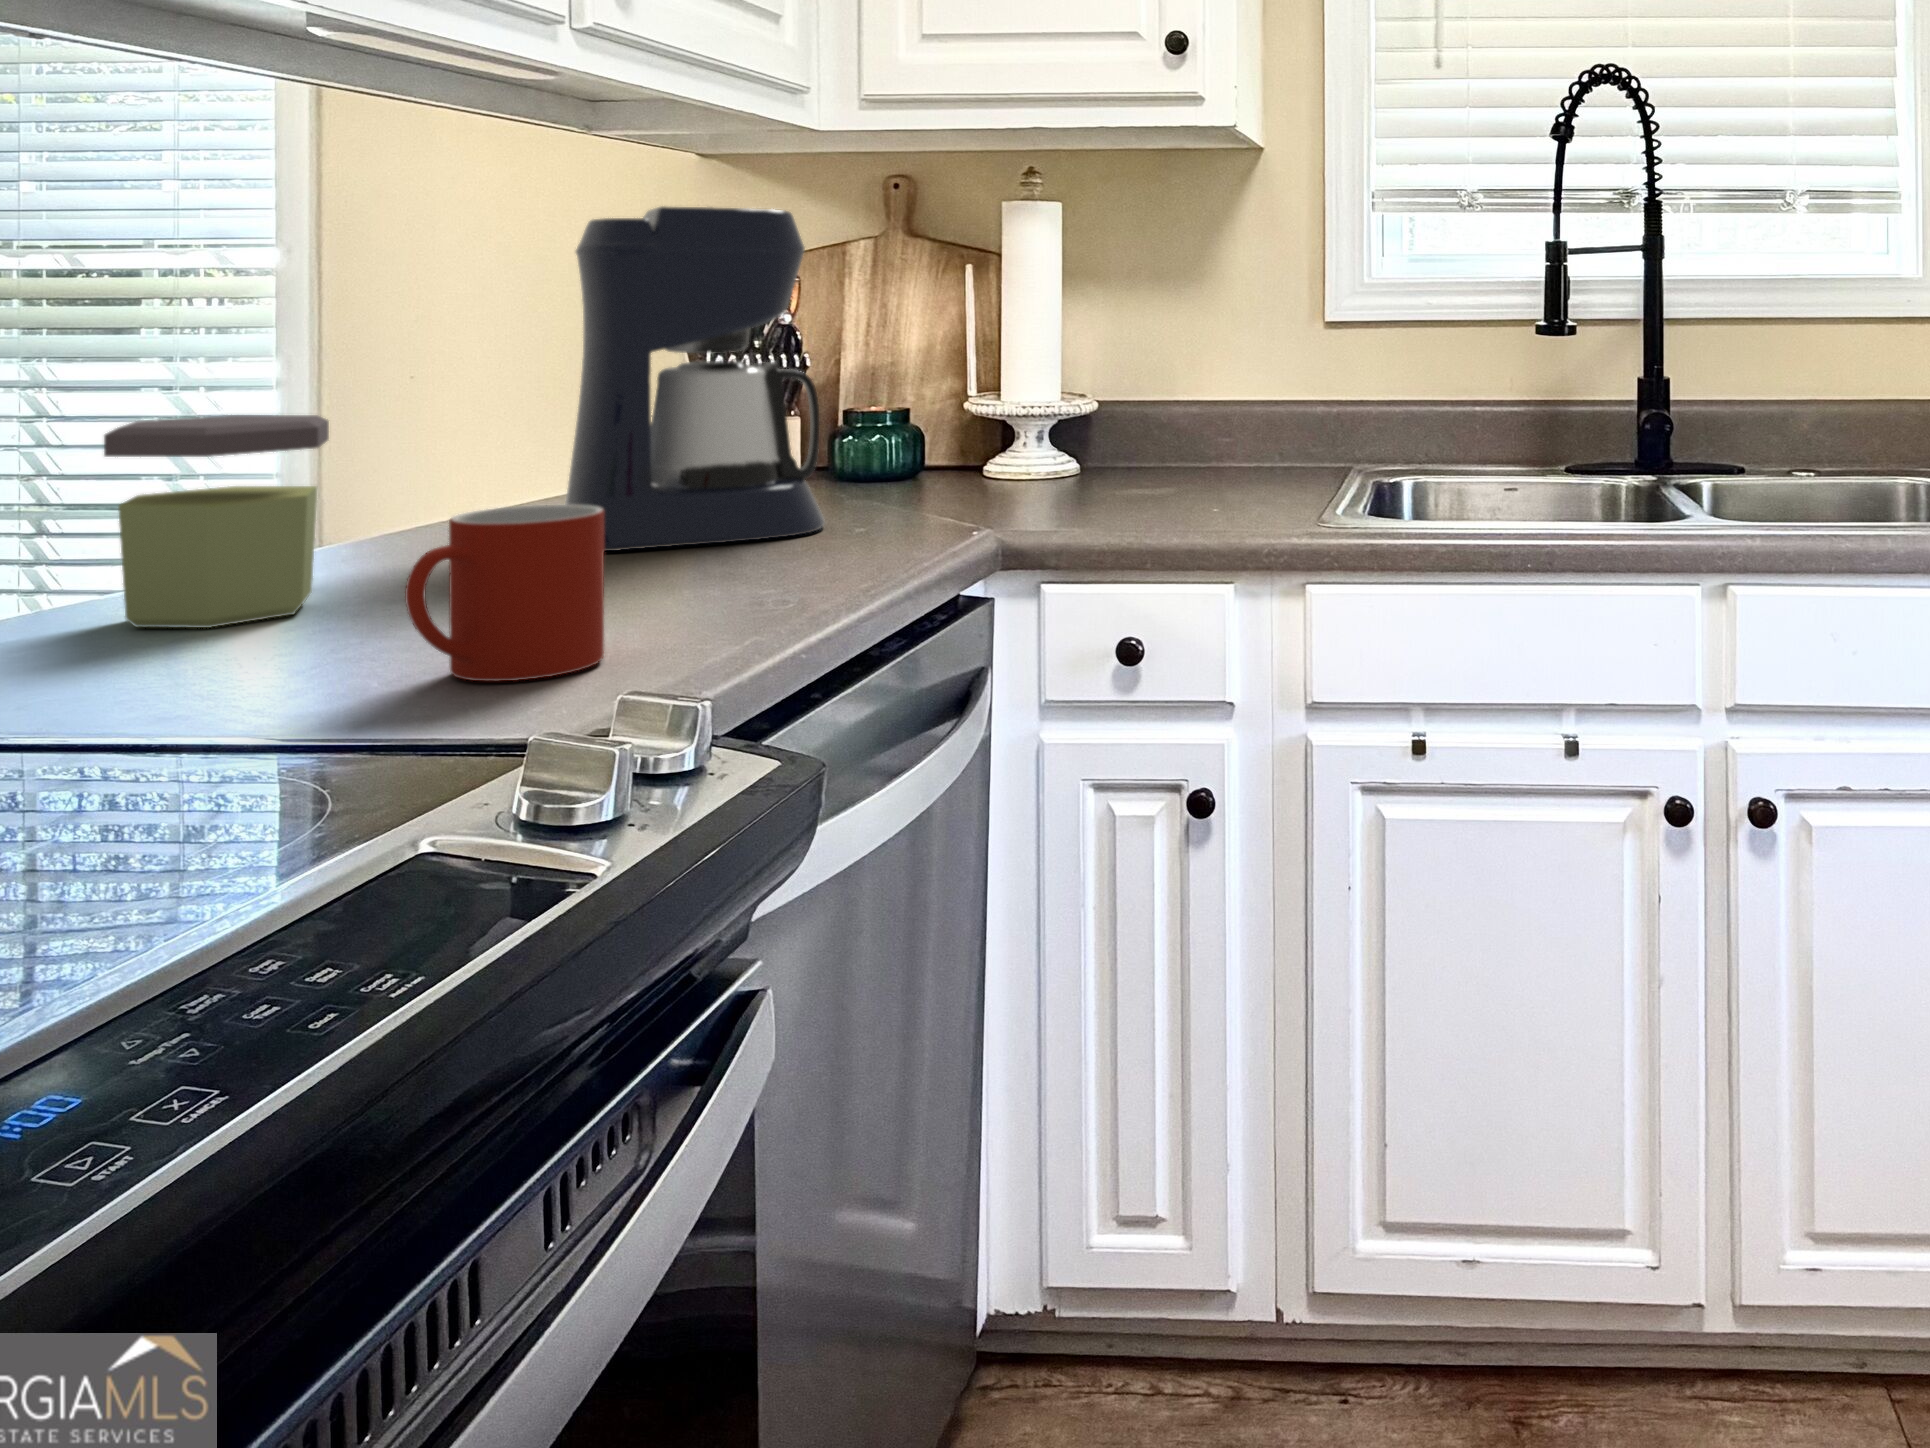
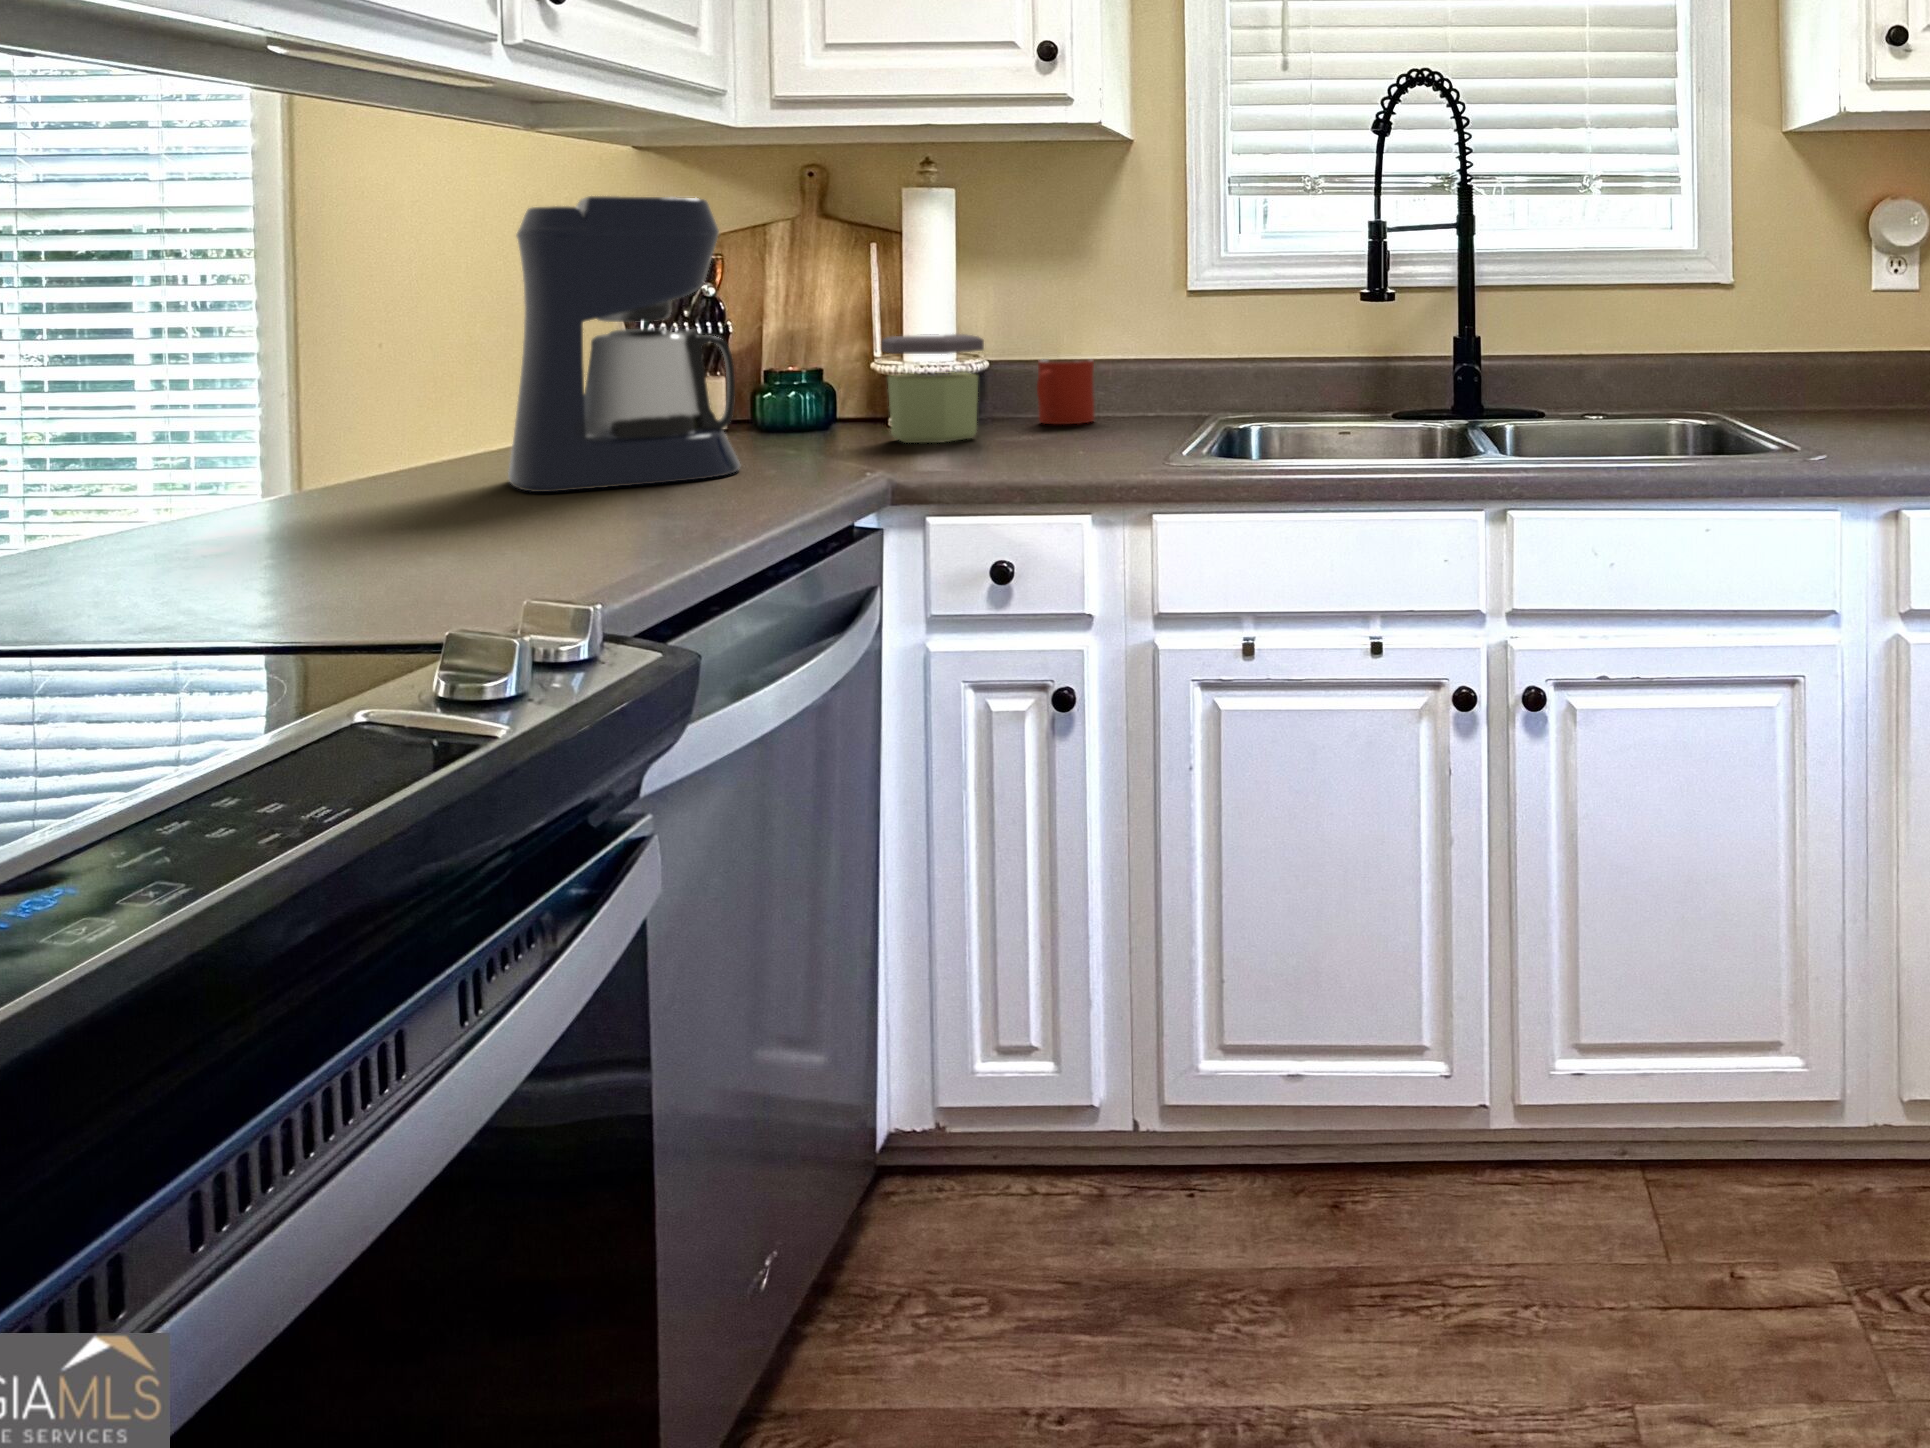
jar: present [104,415,329,628] -> present [881,334,984,443]
mug: present [405,505,604,682] -> present [1037,359,1094,424]

